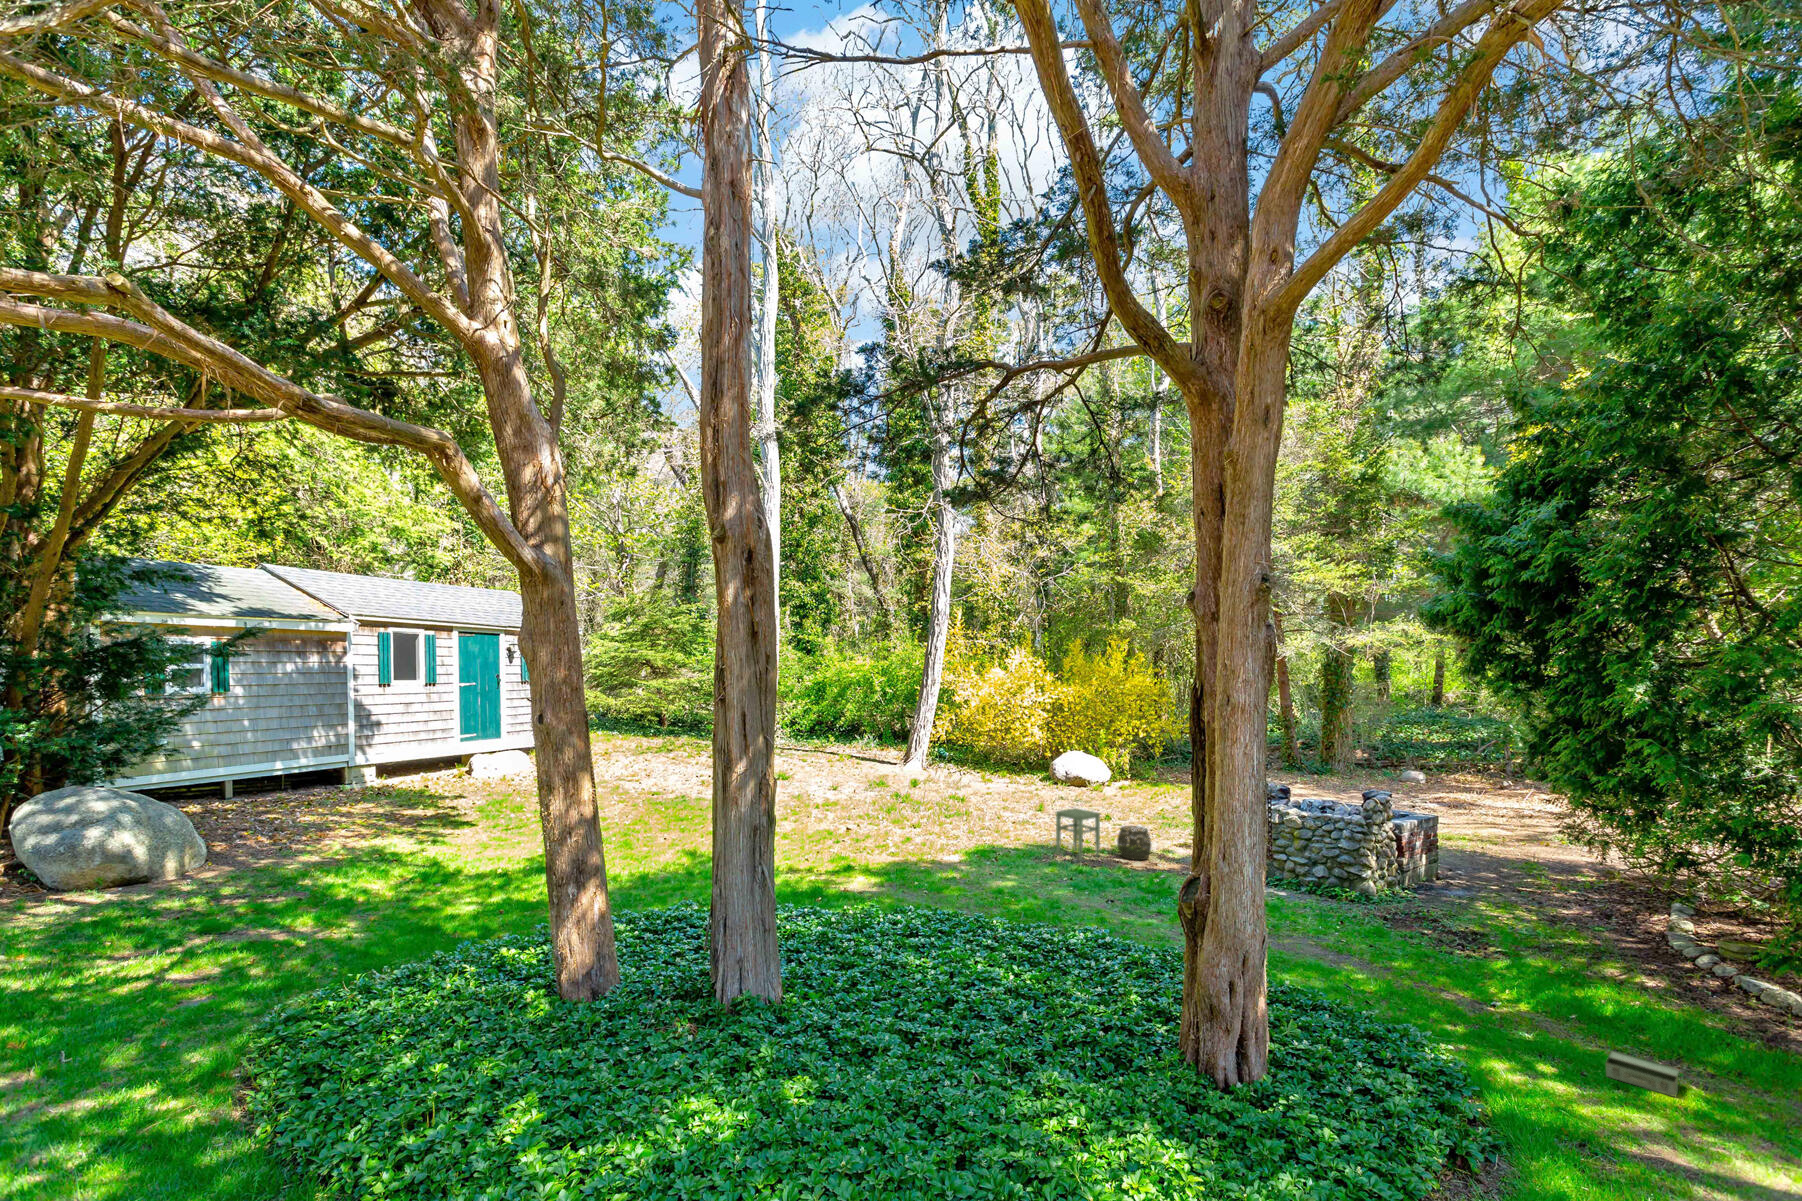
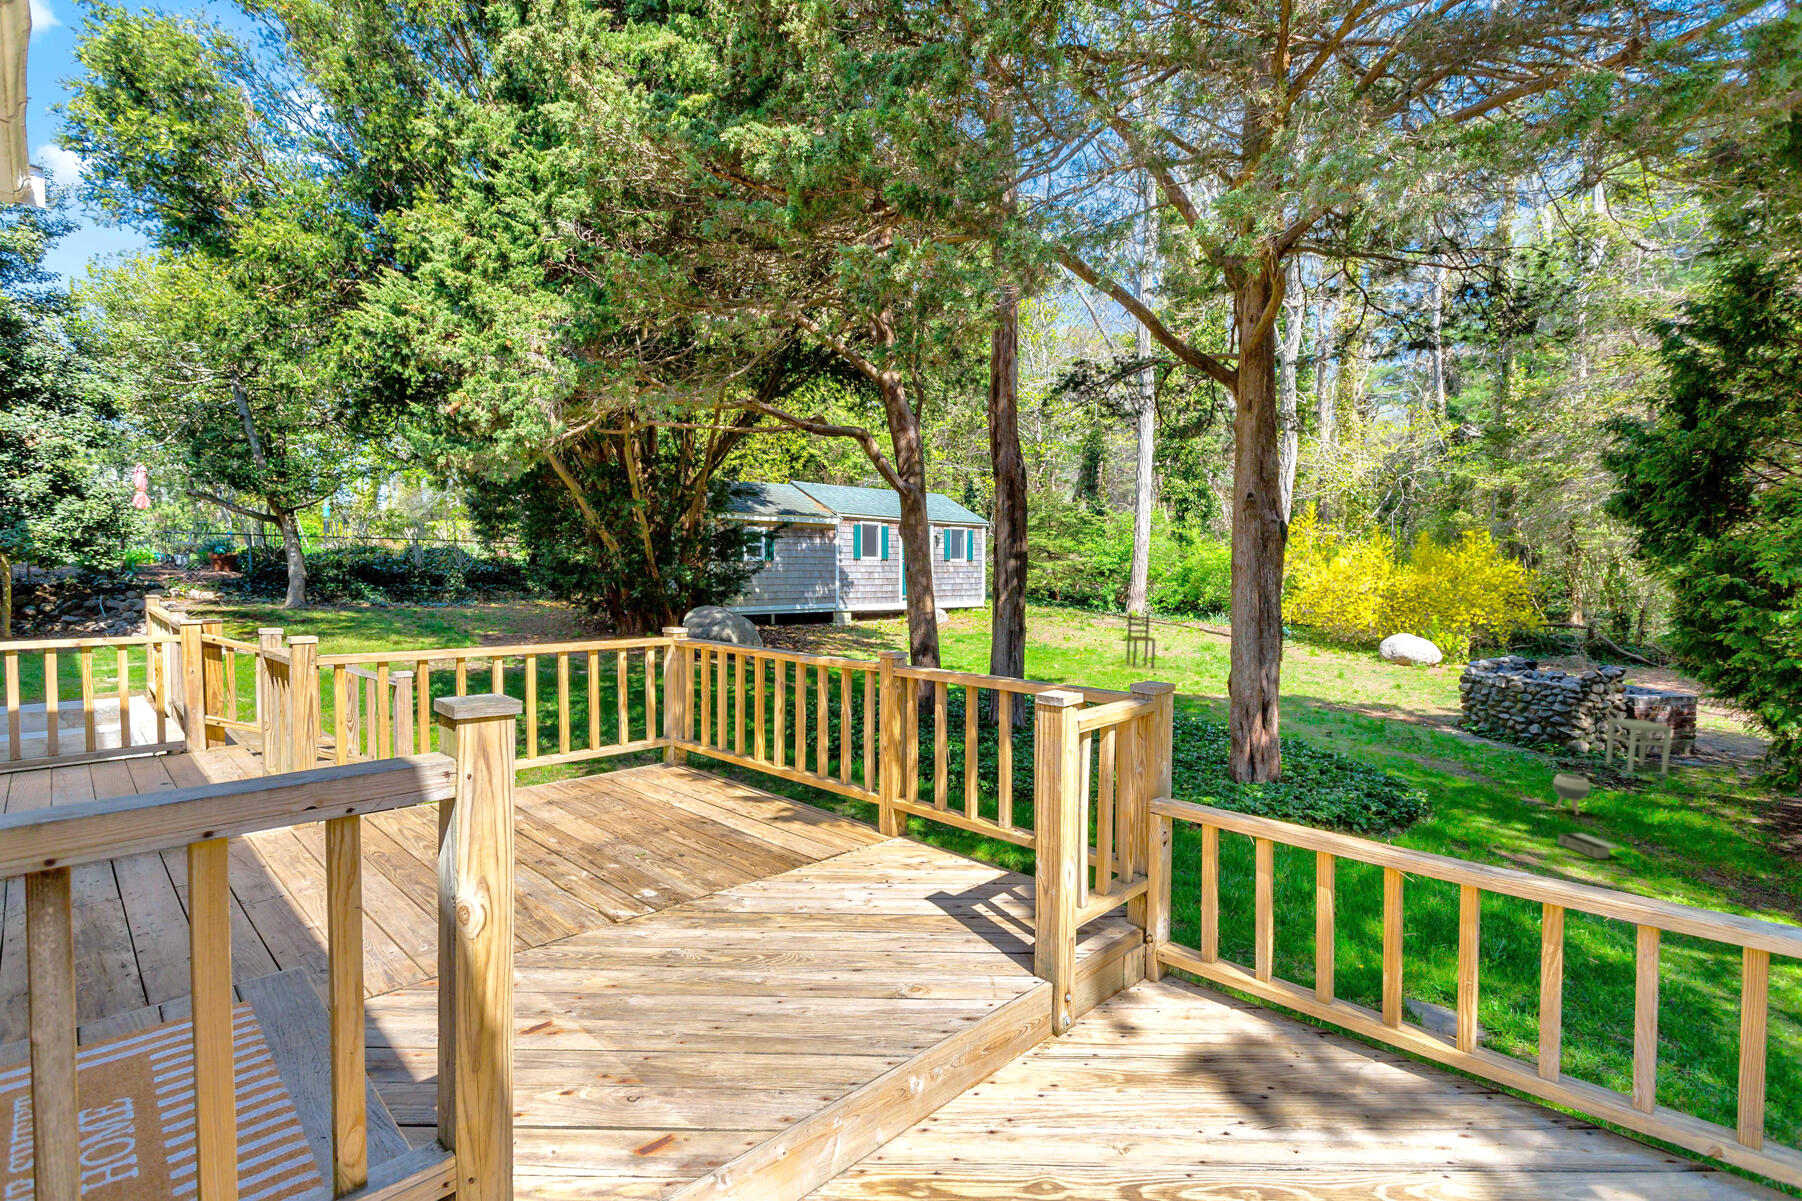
chair: none [817,747,855,822] -> present [1127,612,1155,668]
stool: present [1056,808,1100,860] -> present [1606,718,1672,774]
woven basket: present [1117,826,1151,860] -> none [1359,686,1392,714]
planter: none [1476,947,1519,1001] -> present [1553,774,1590,815]

